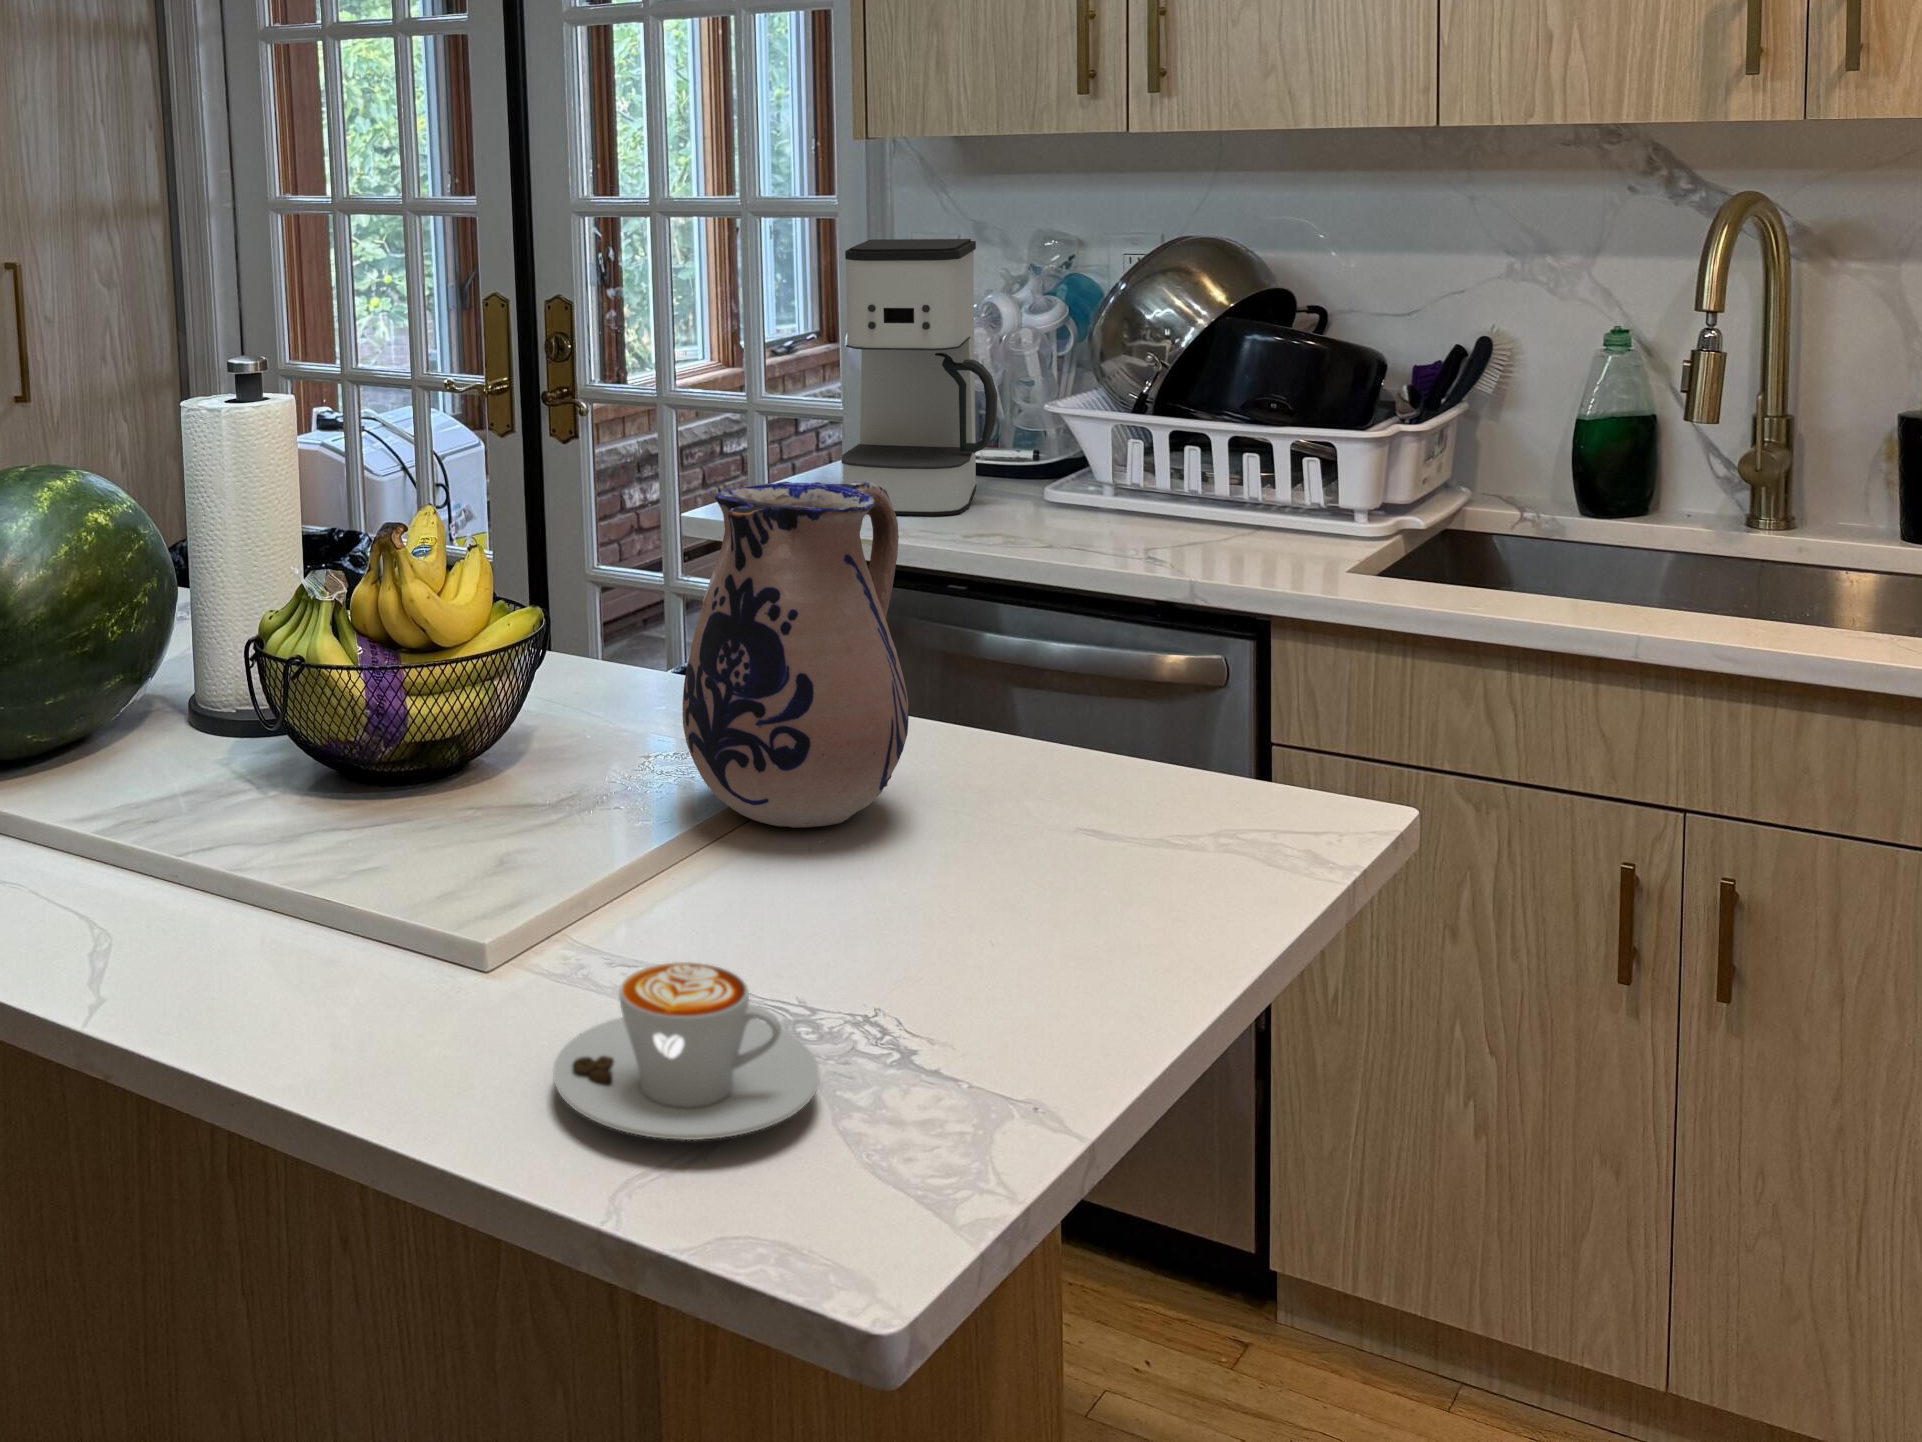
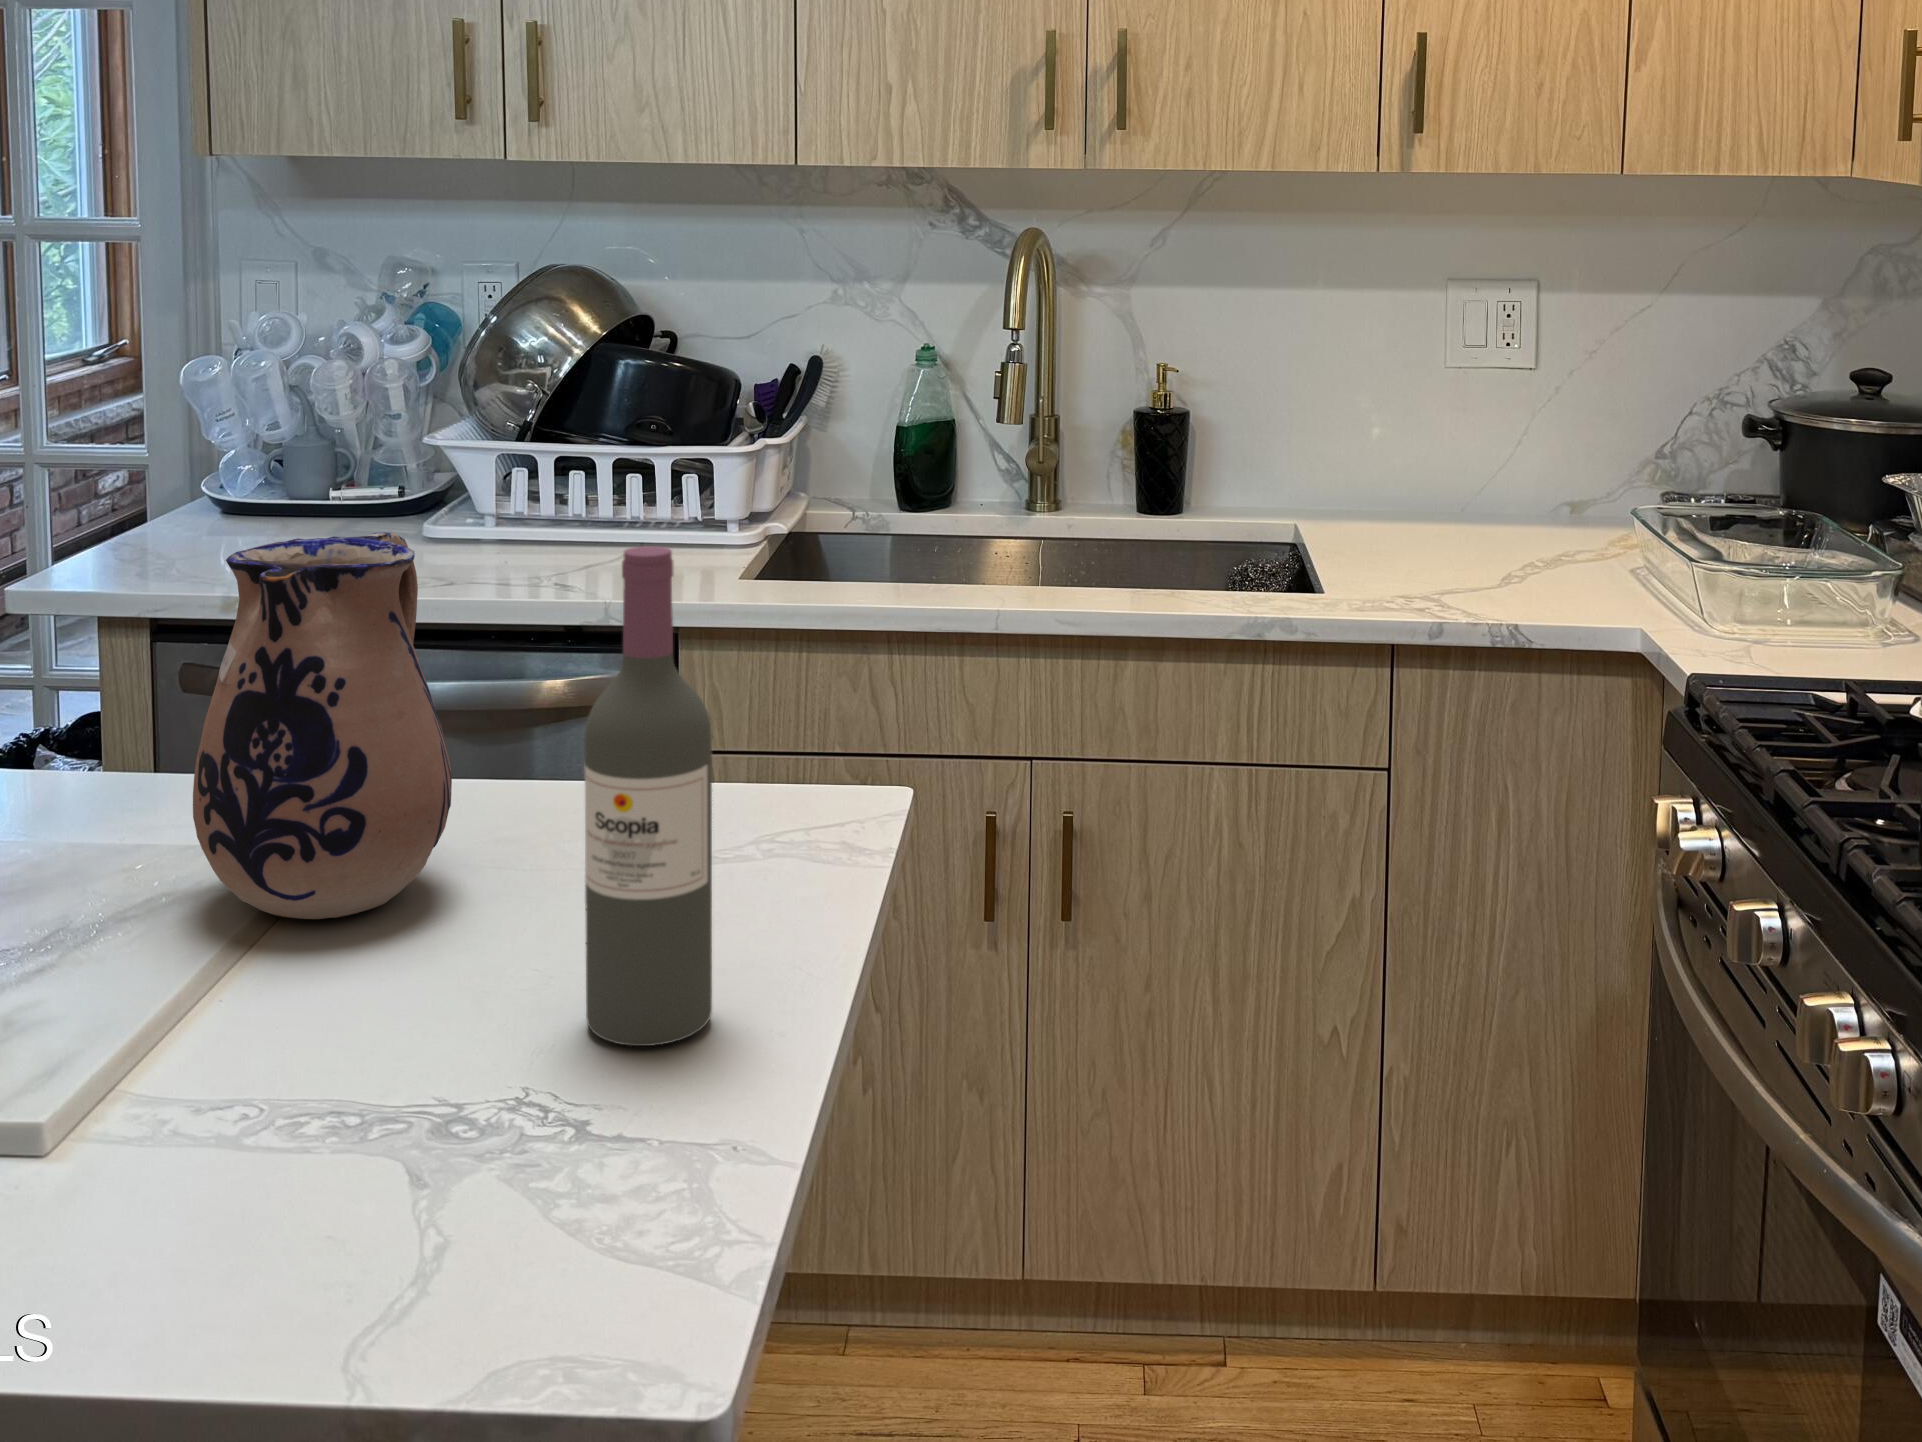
coffee maker: present [842,239,997,516] -> none [199,266,368,567]
wine bottle: none [959,509,1086,1000] -> present [584,546,712,1046]
coffee cup: present [553,962,820,1140] -> none [209,1079,520,1287]

